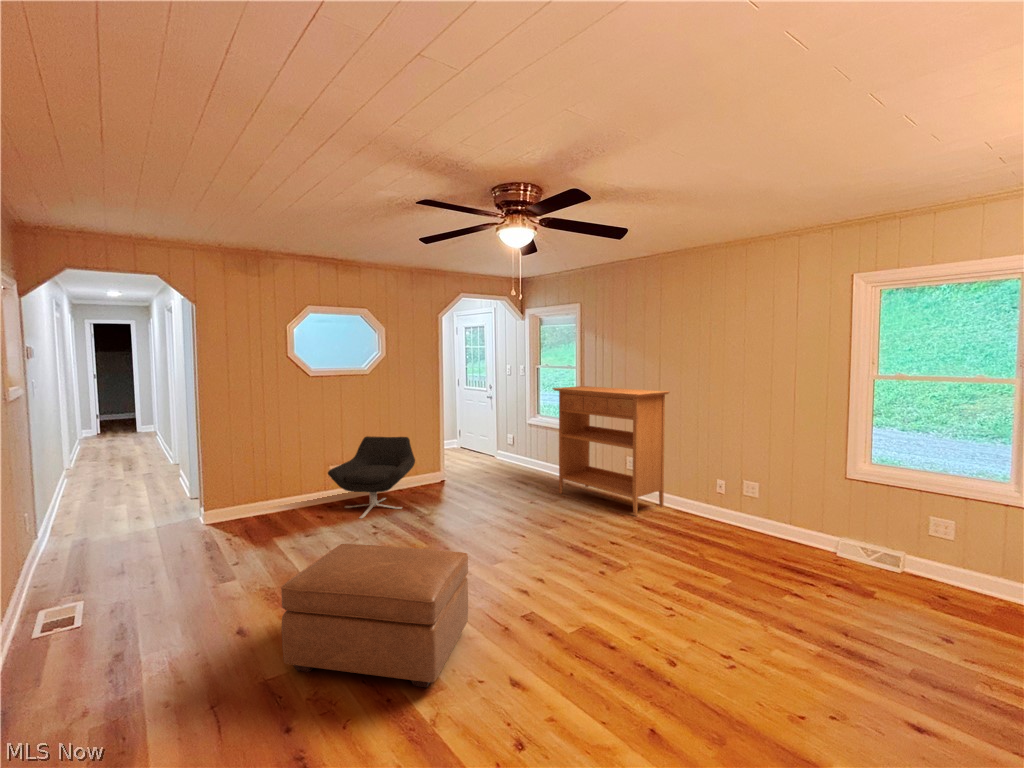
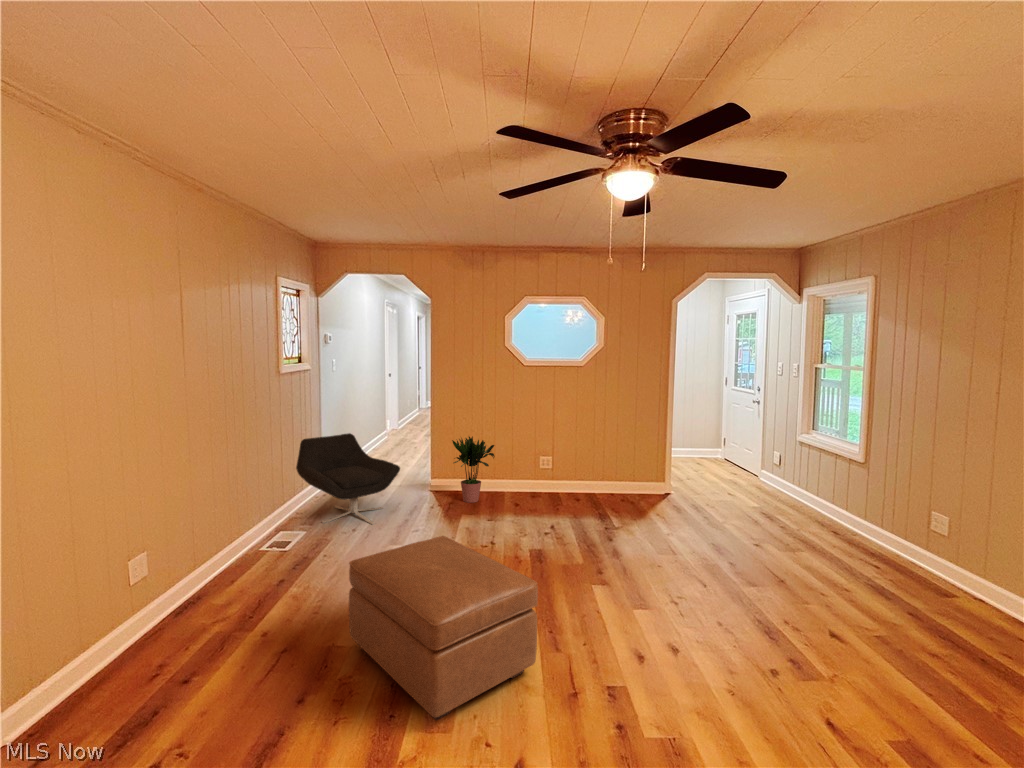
console table: present [553,386,669,516] -> none [807,395,1013,607]
lounge chair: present [328,436,415,518] -> present [296,433,400,524]
potted plant: none [241,451,298,524] -> present [452,437,495,503]

